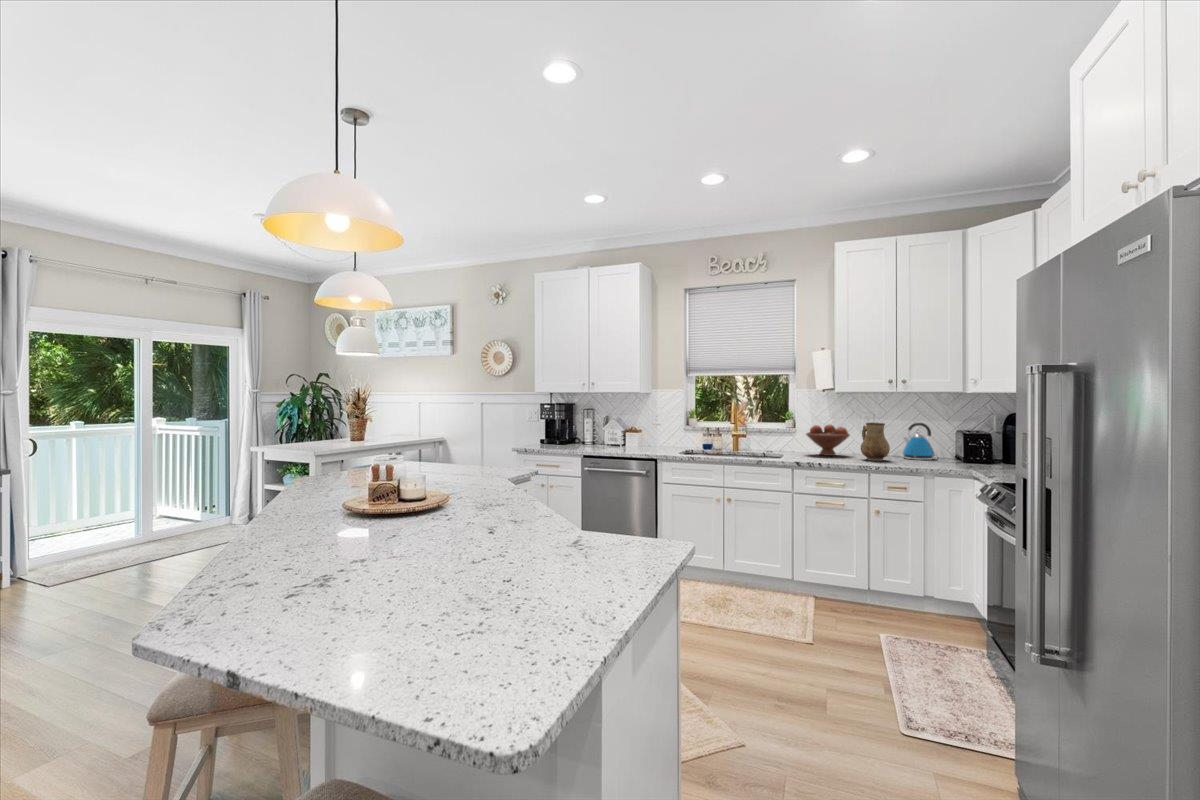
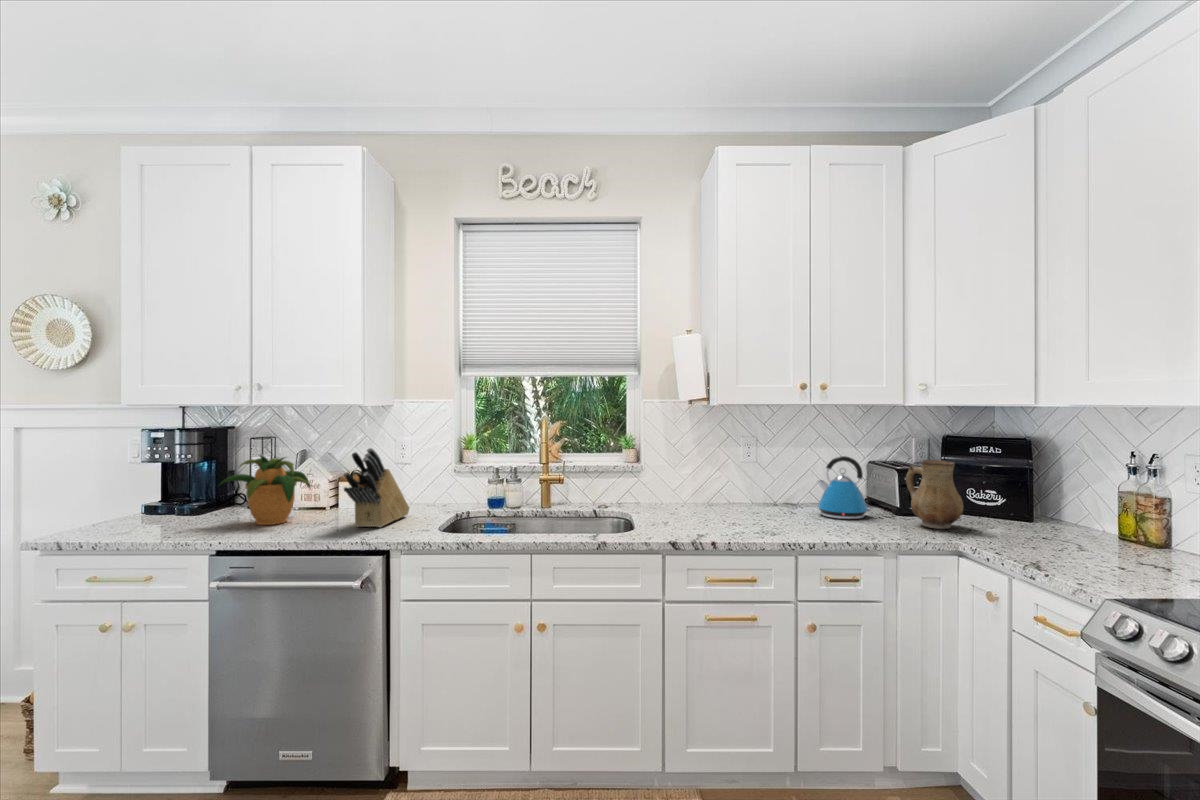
knife block: none [633,412,662,452] -> present [344,448,409,527]
potted plant: none [573,415,616,450] -> present [220,455,311,525]
ceramic pitcher: present [861,423,890,461] -> present [906,460,963,529]
fruit bowl: present [806,425,850,456] -> none [668,460,740,517]

